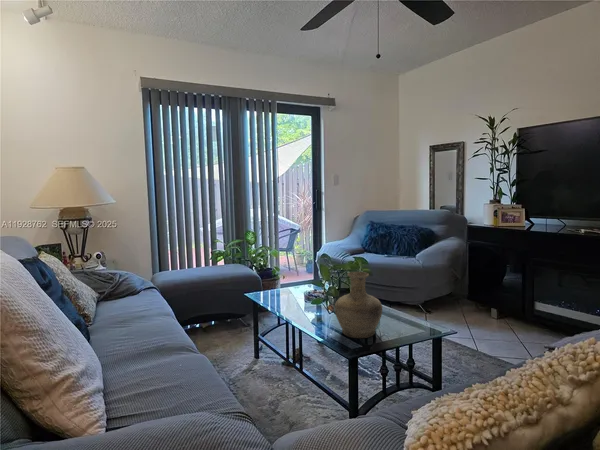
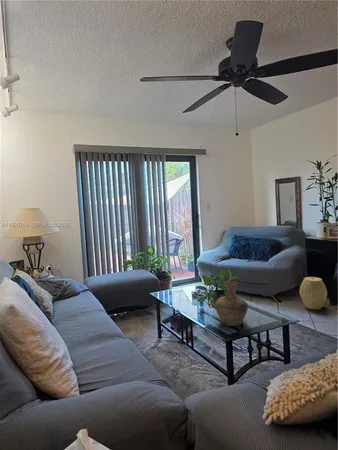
woven basket: none [458,278,496,323] -> present [300,277,327,310]

